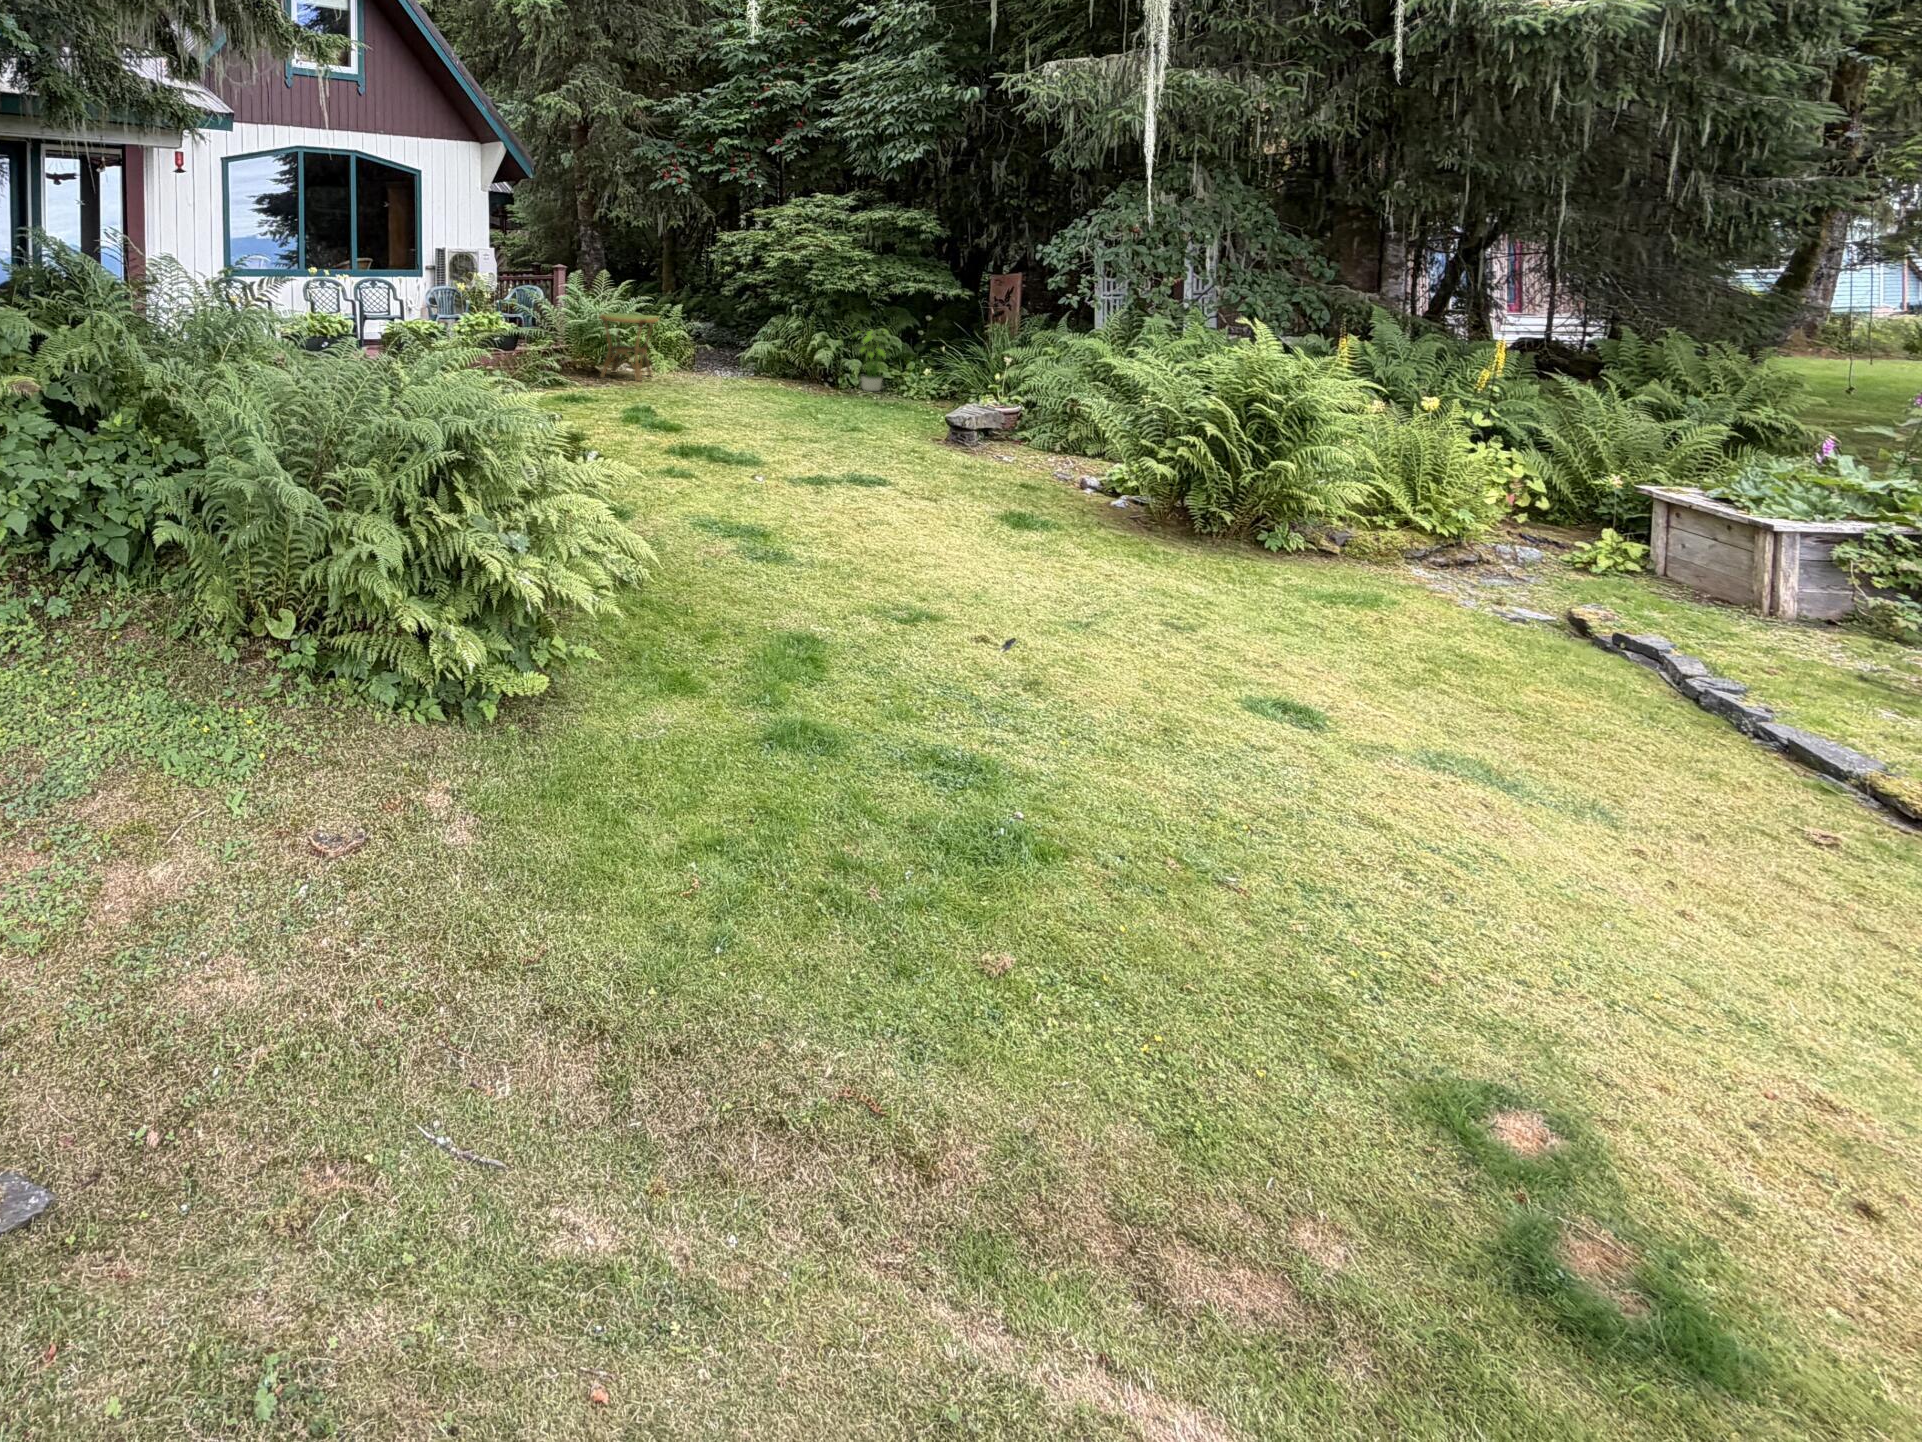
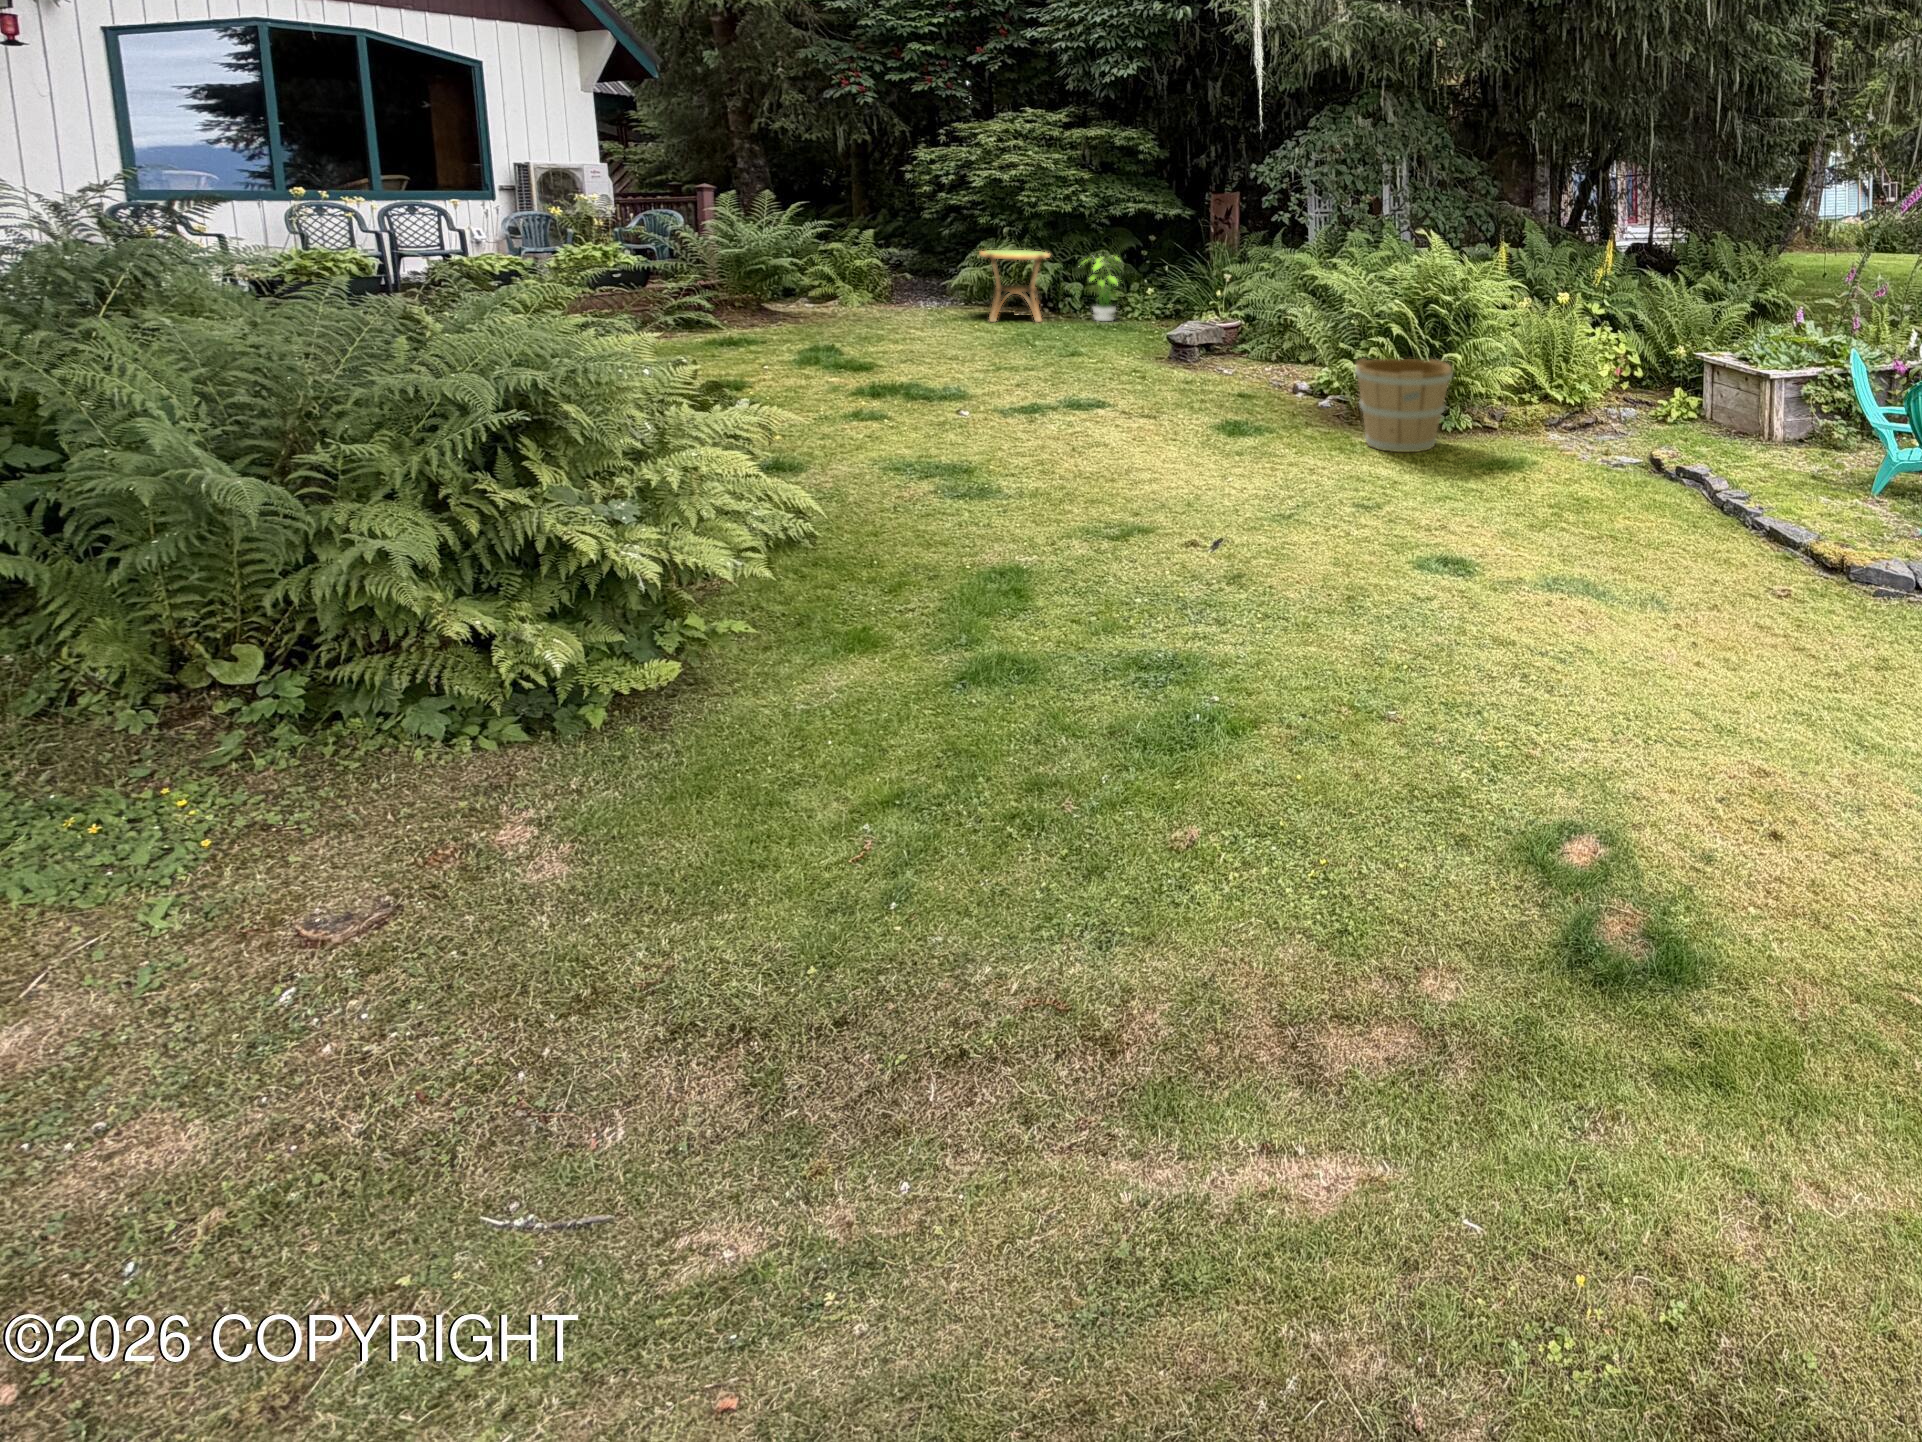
side table: present [600,313,659,381] -> present [980,250,1050,322]
wooden bucket: none [1157,457,1284,571] -> present [1355,359,1453,452]

